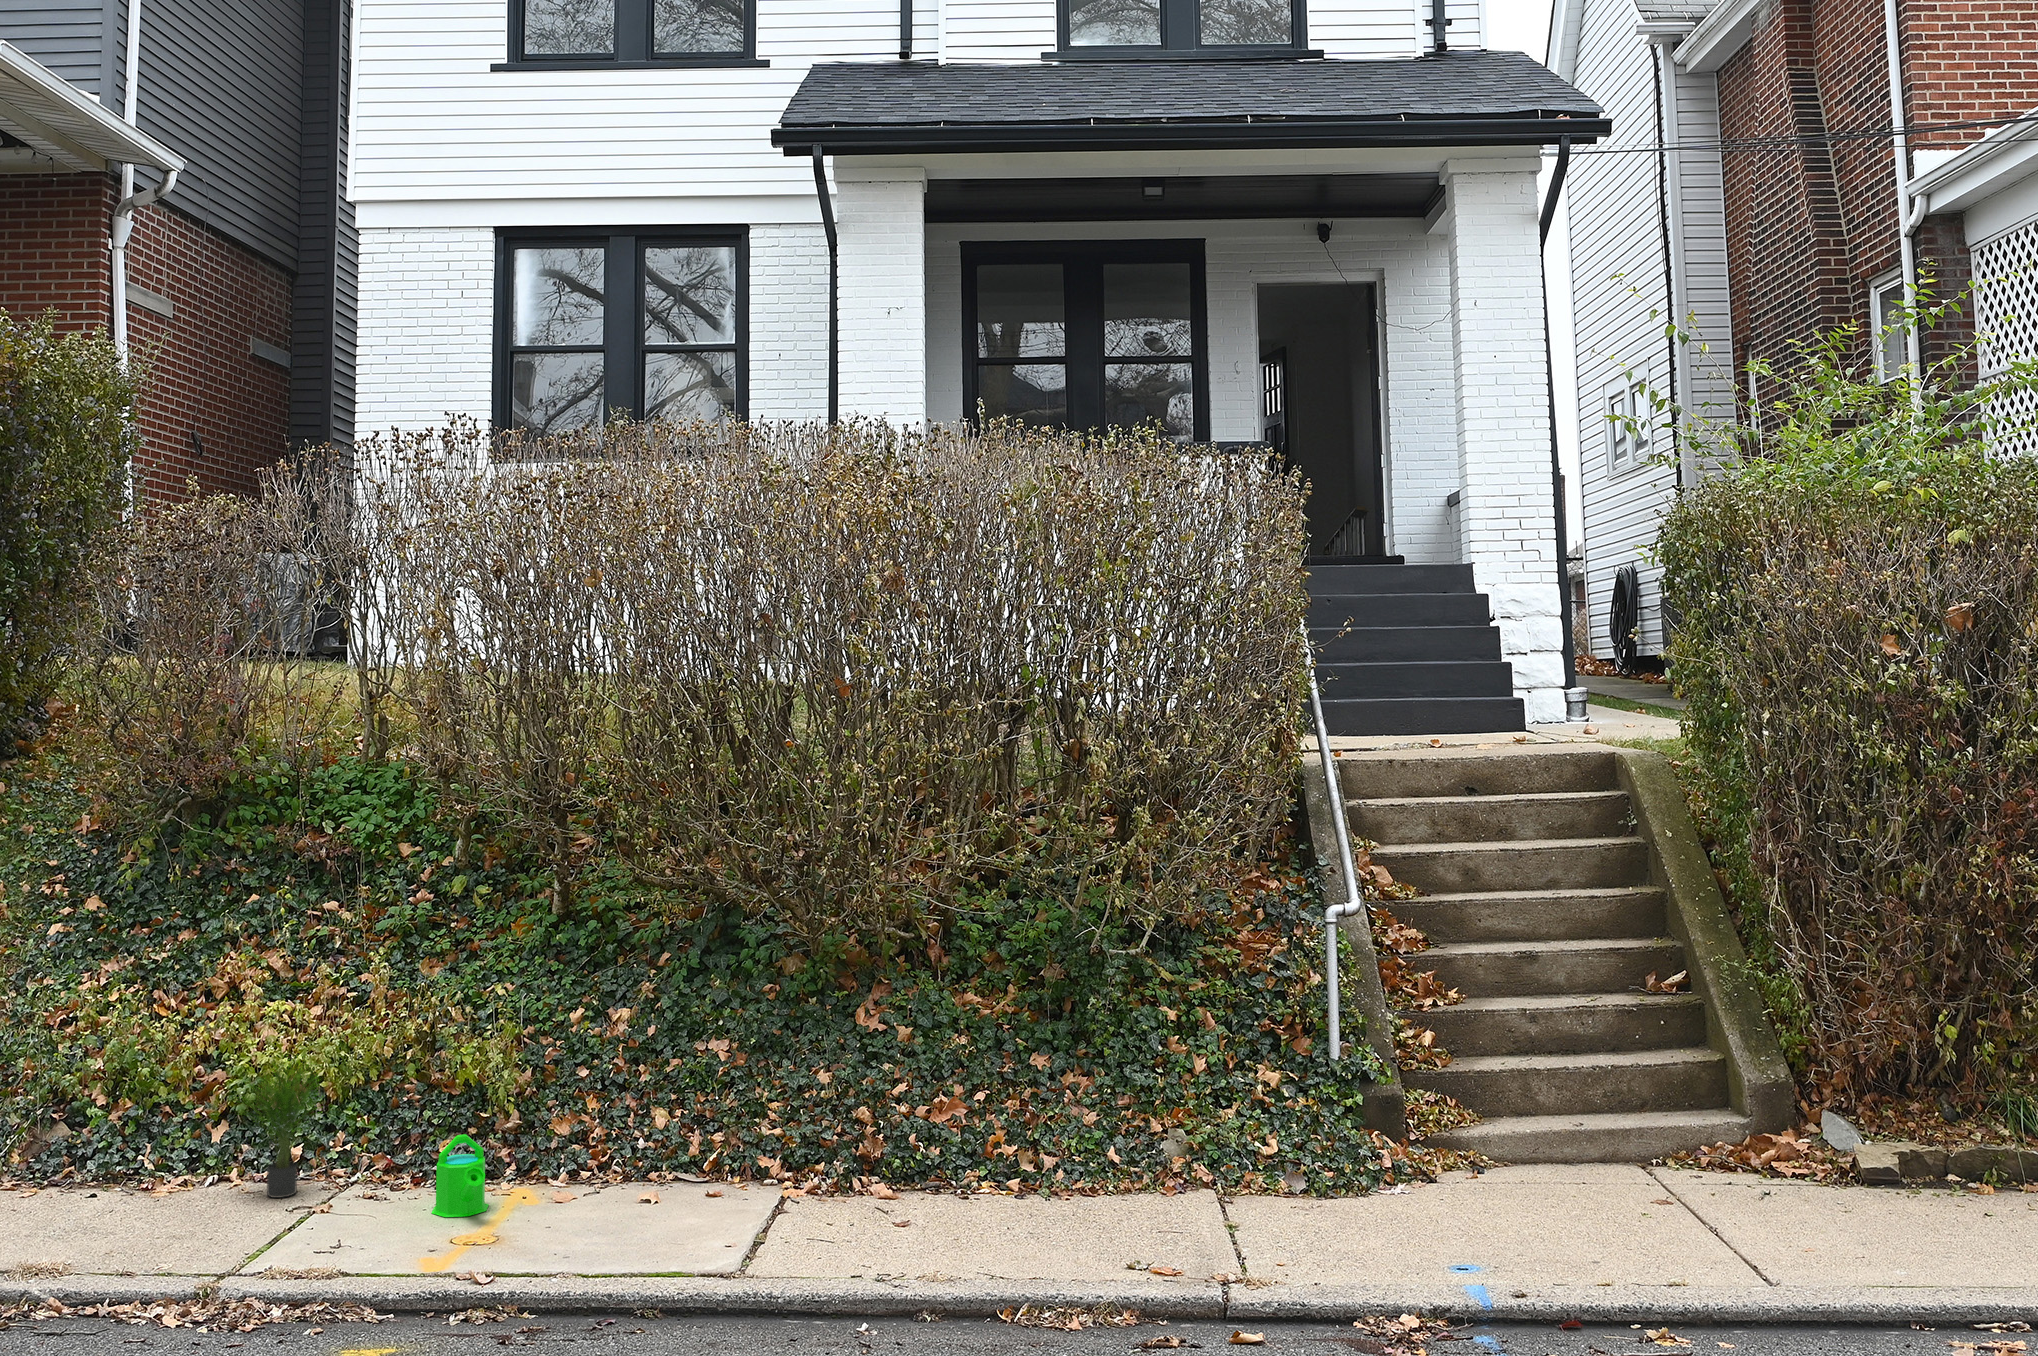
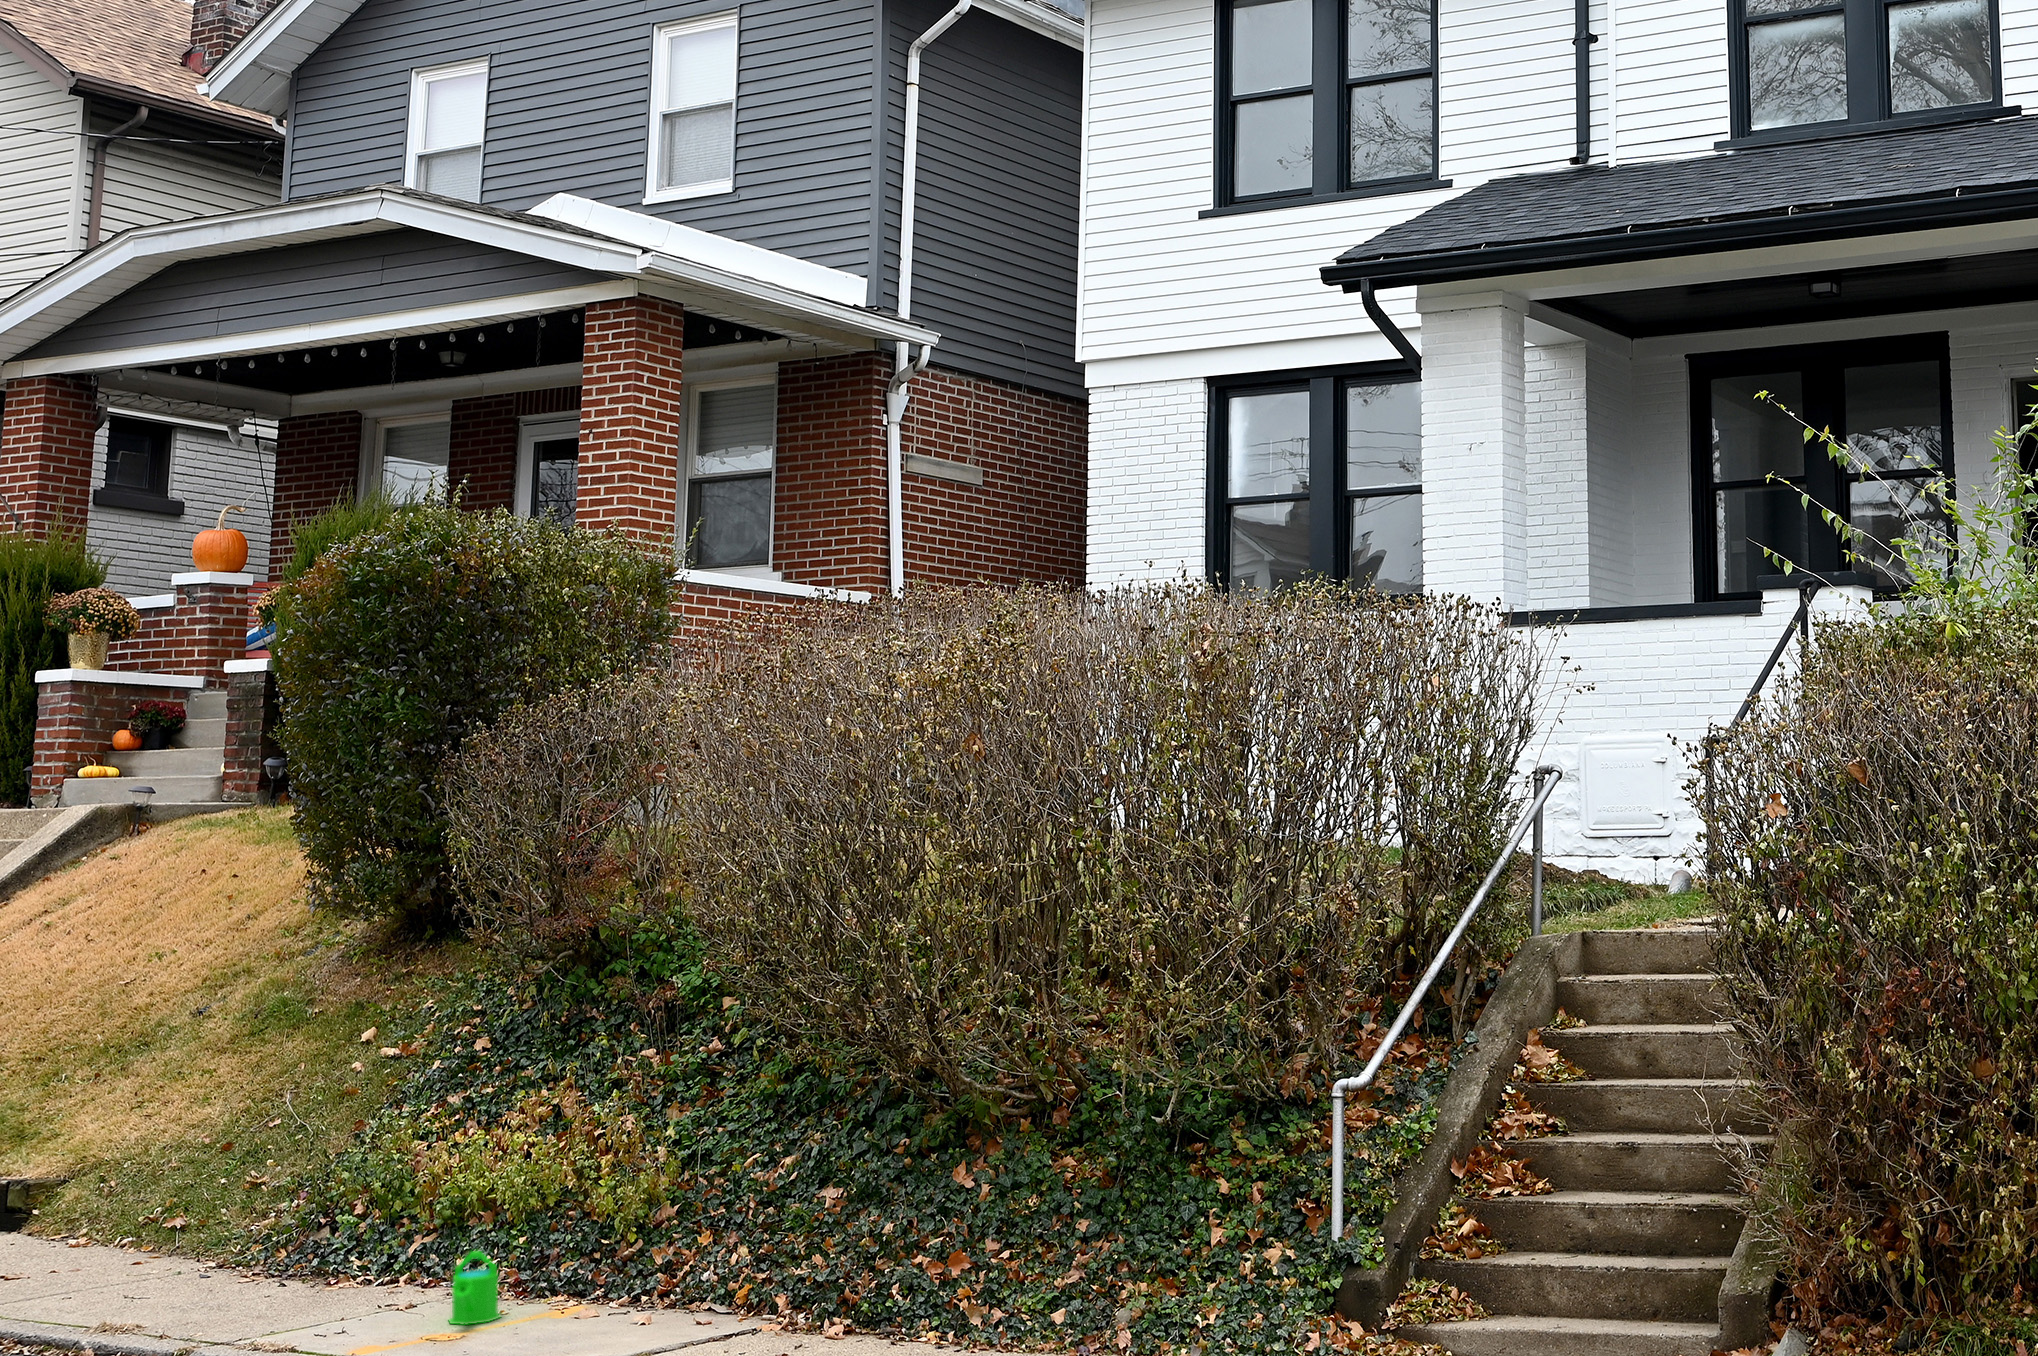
potted plant: present [242,1053,323,1198] -> none [342,1163,426,1297]

